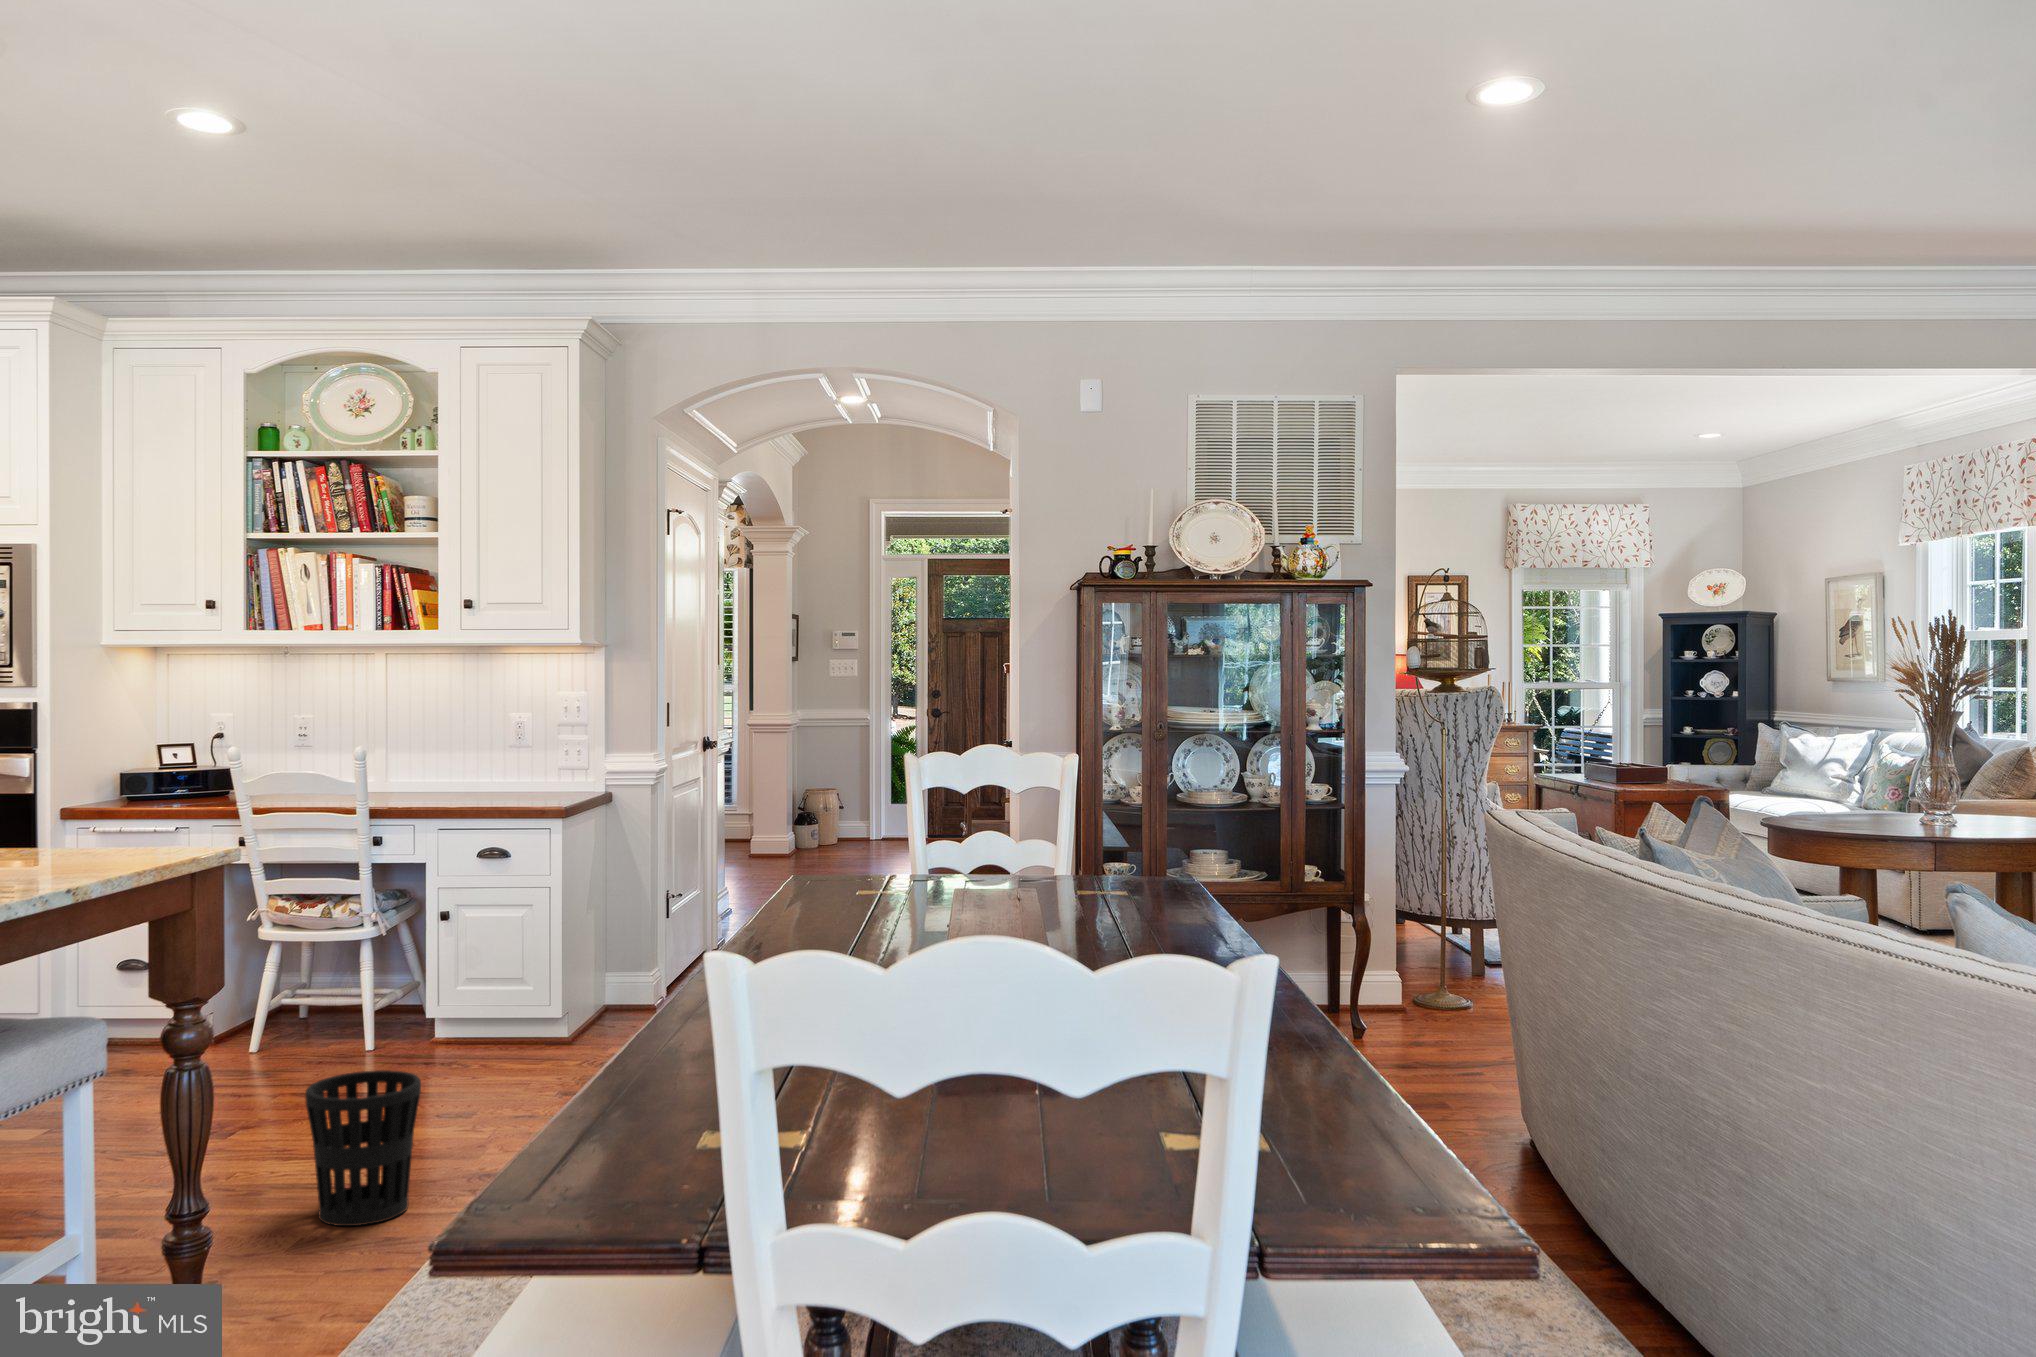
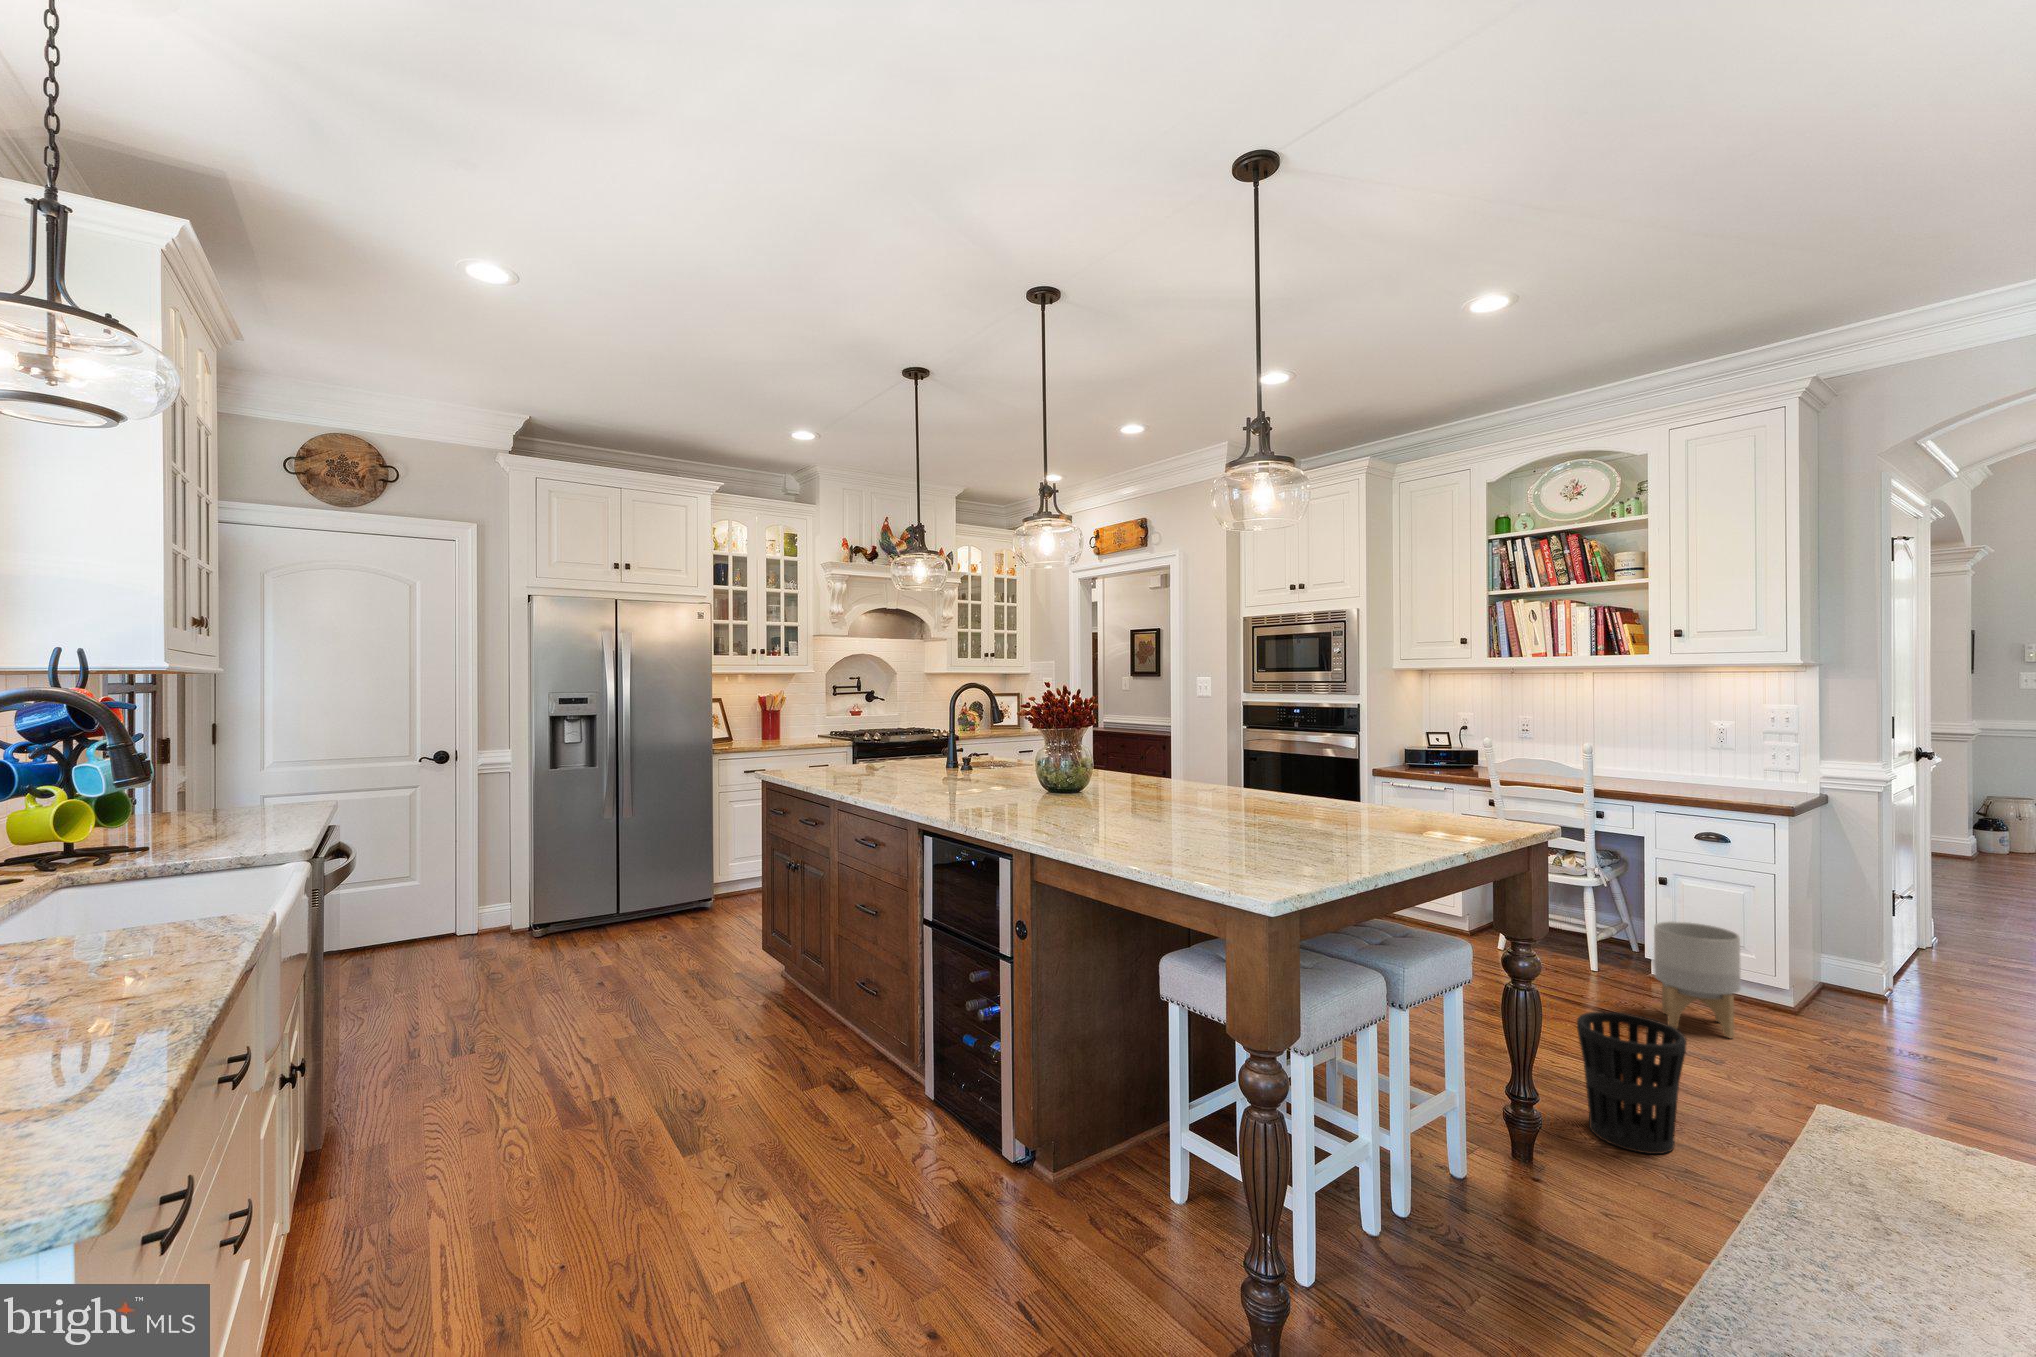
planter: none [426,959,513,1090] -> present [1654,921,1741,1038]

